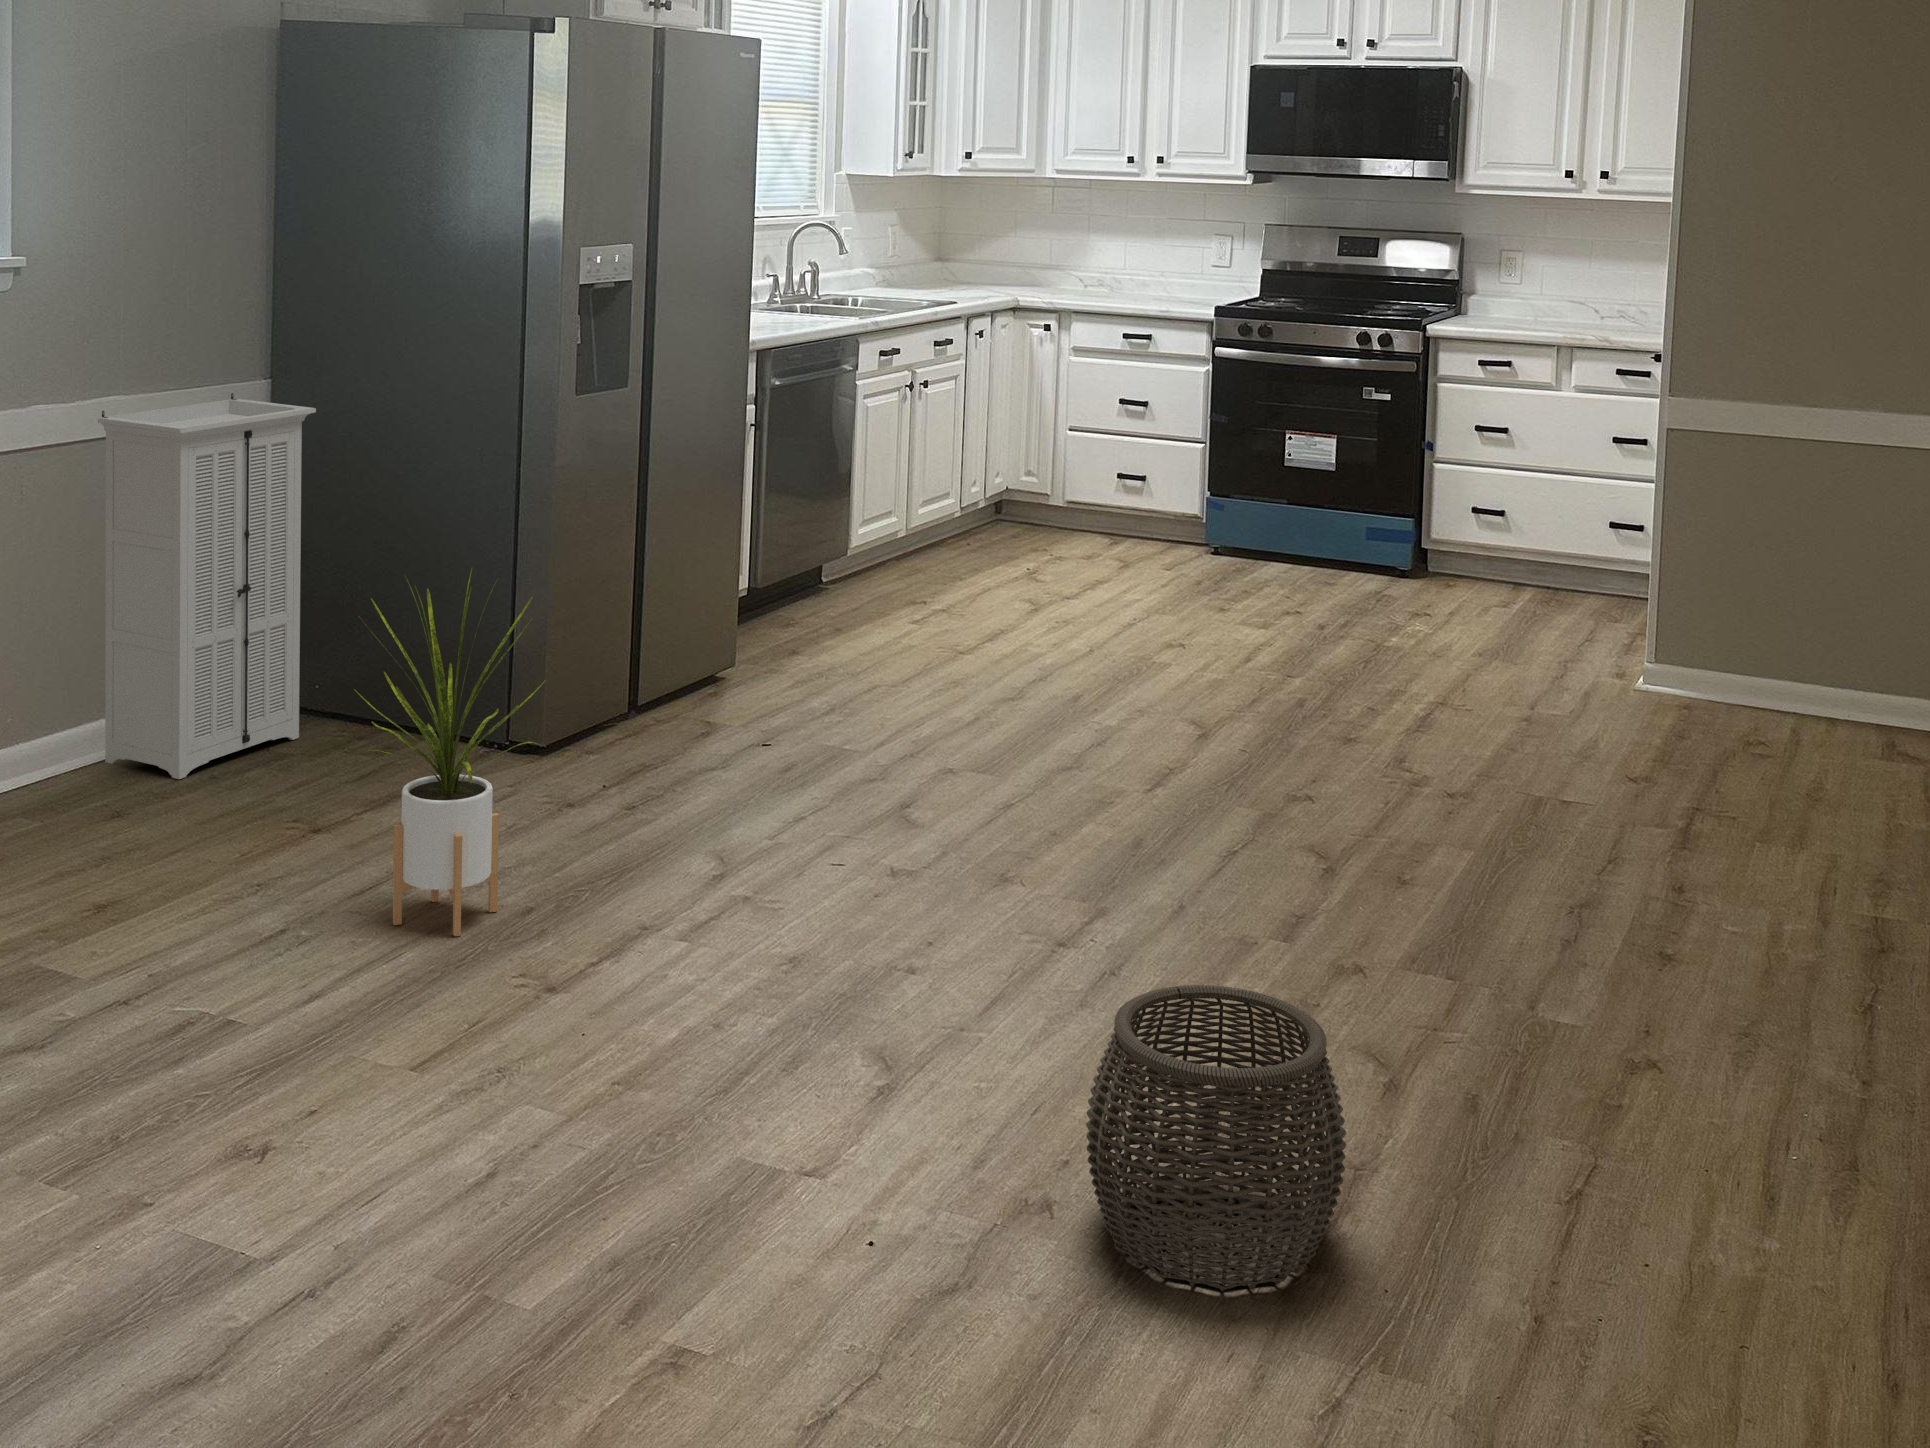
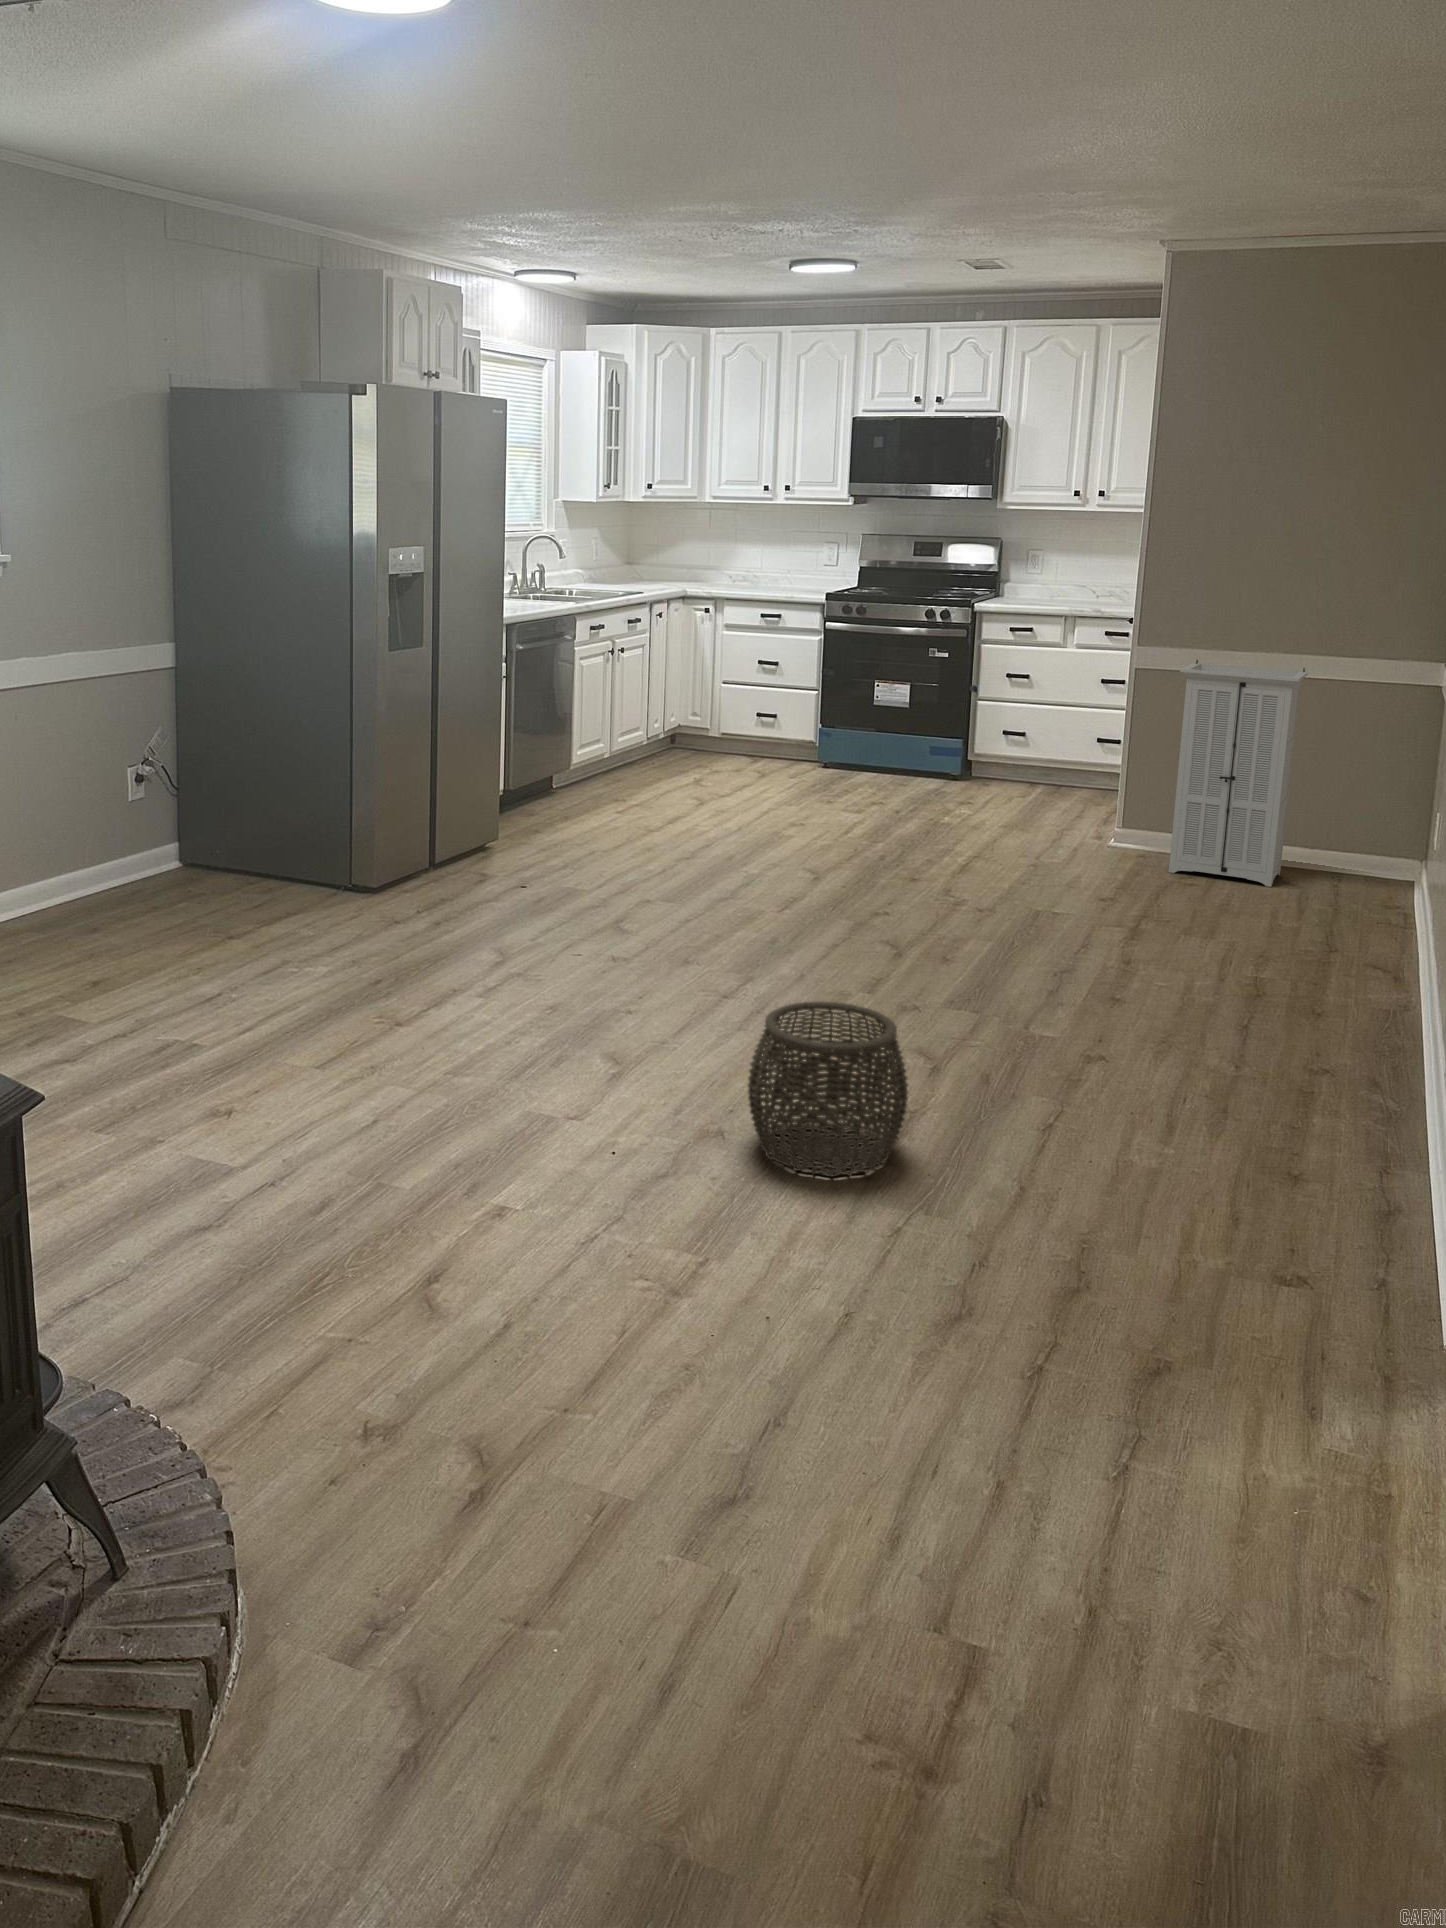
storage cabinet: present [98,393,316,779] -> present [1169,660,1308,887]
house plant: present [355,569,545,936] -> none [258,758,386,998]

